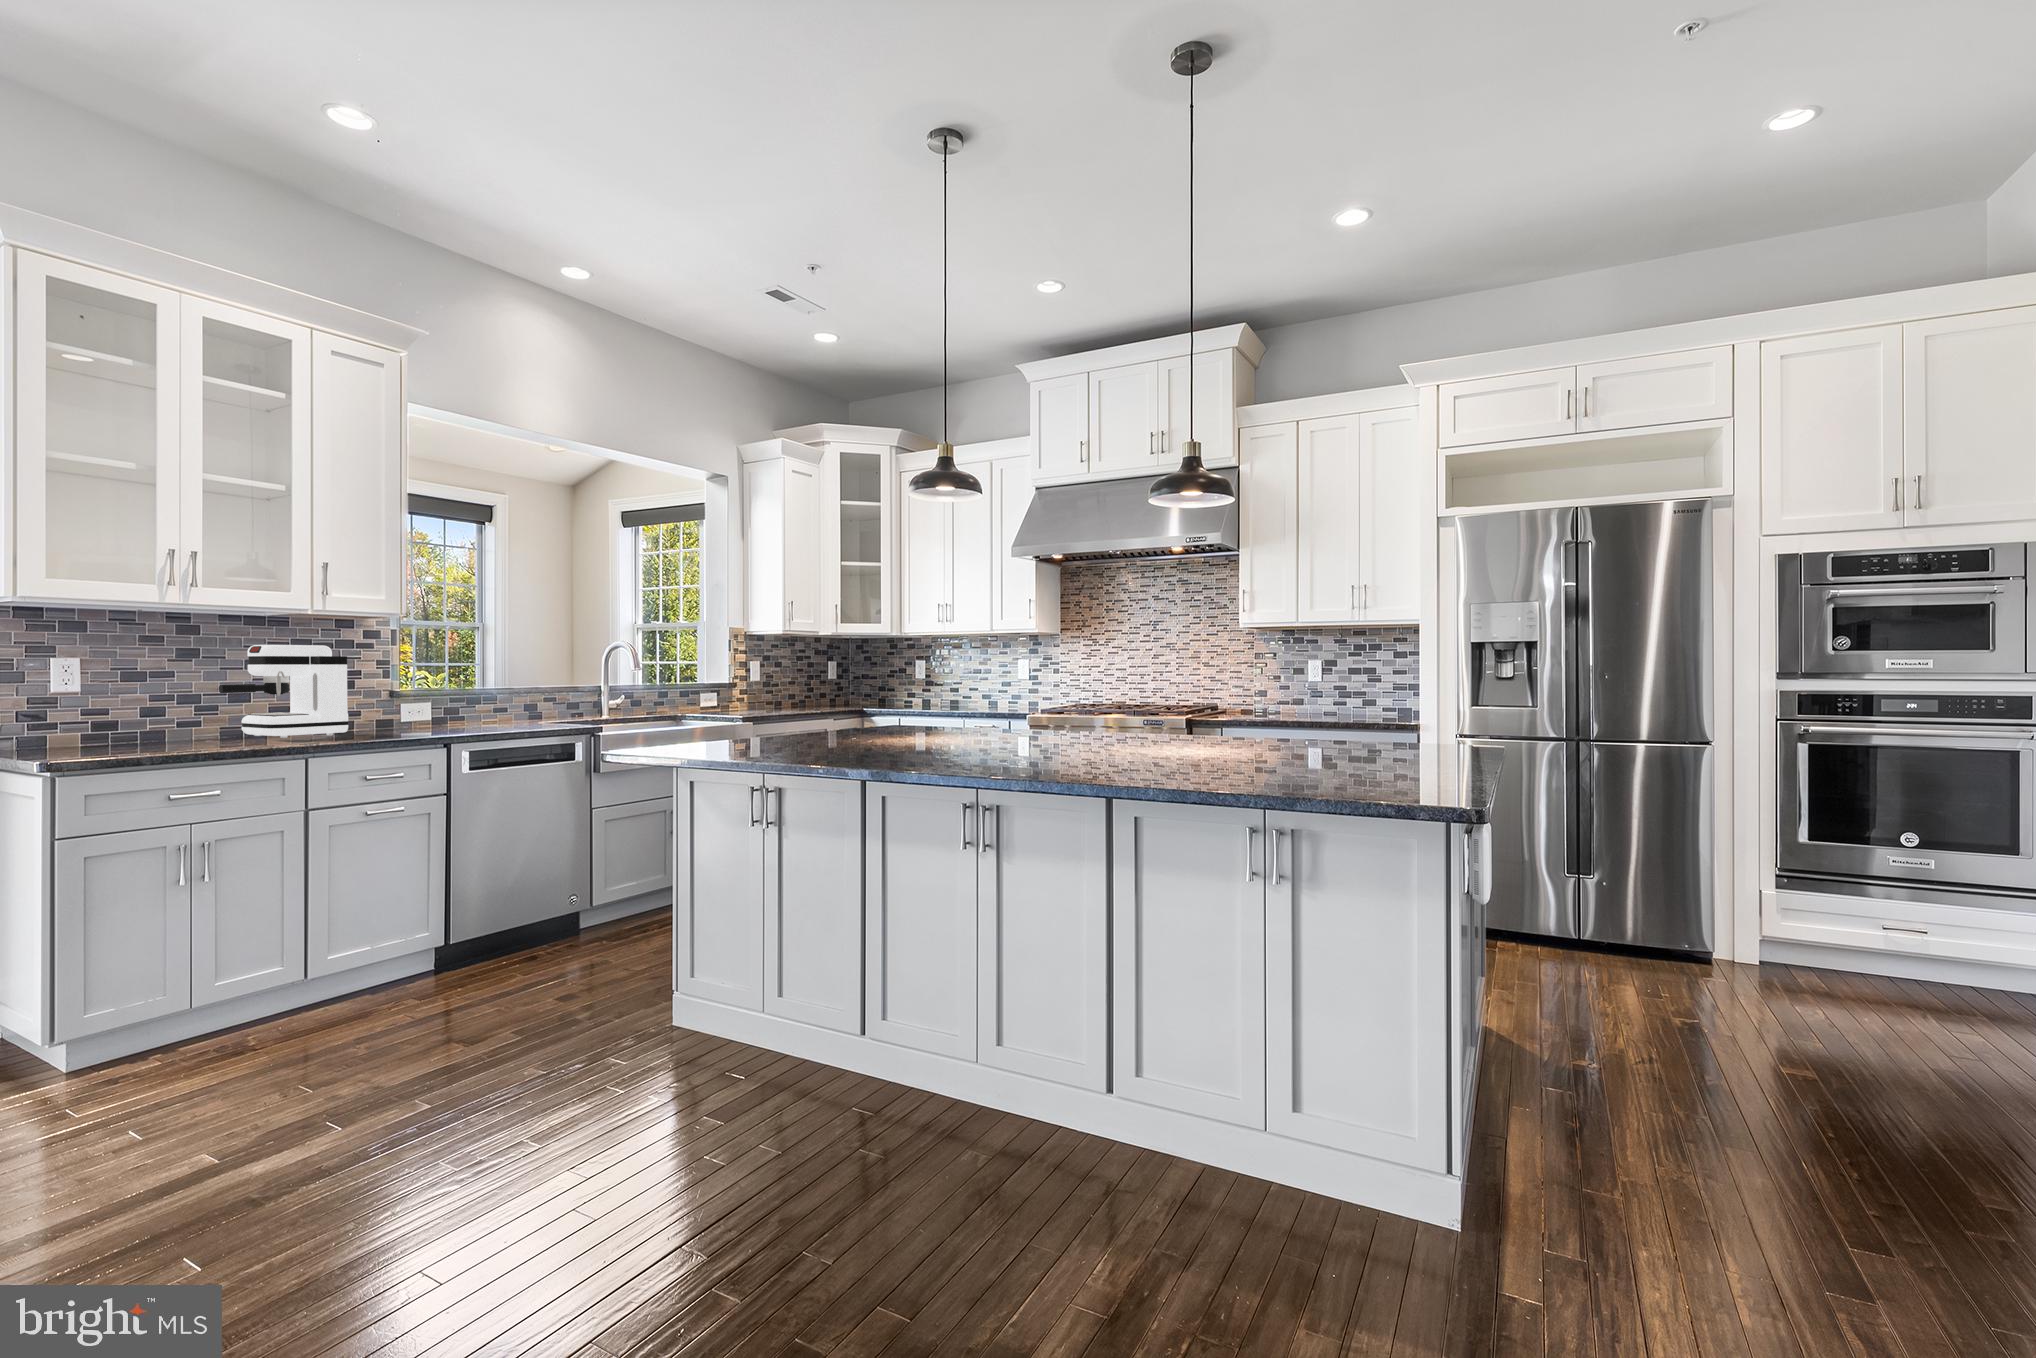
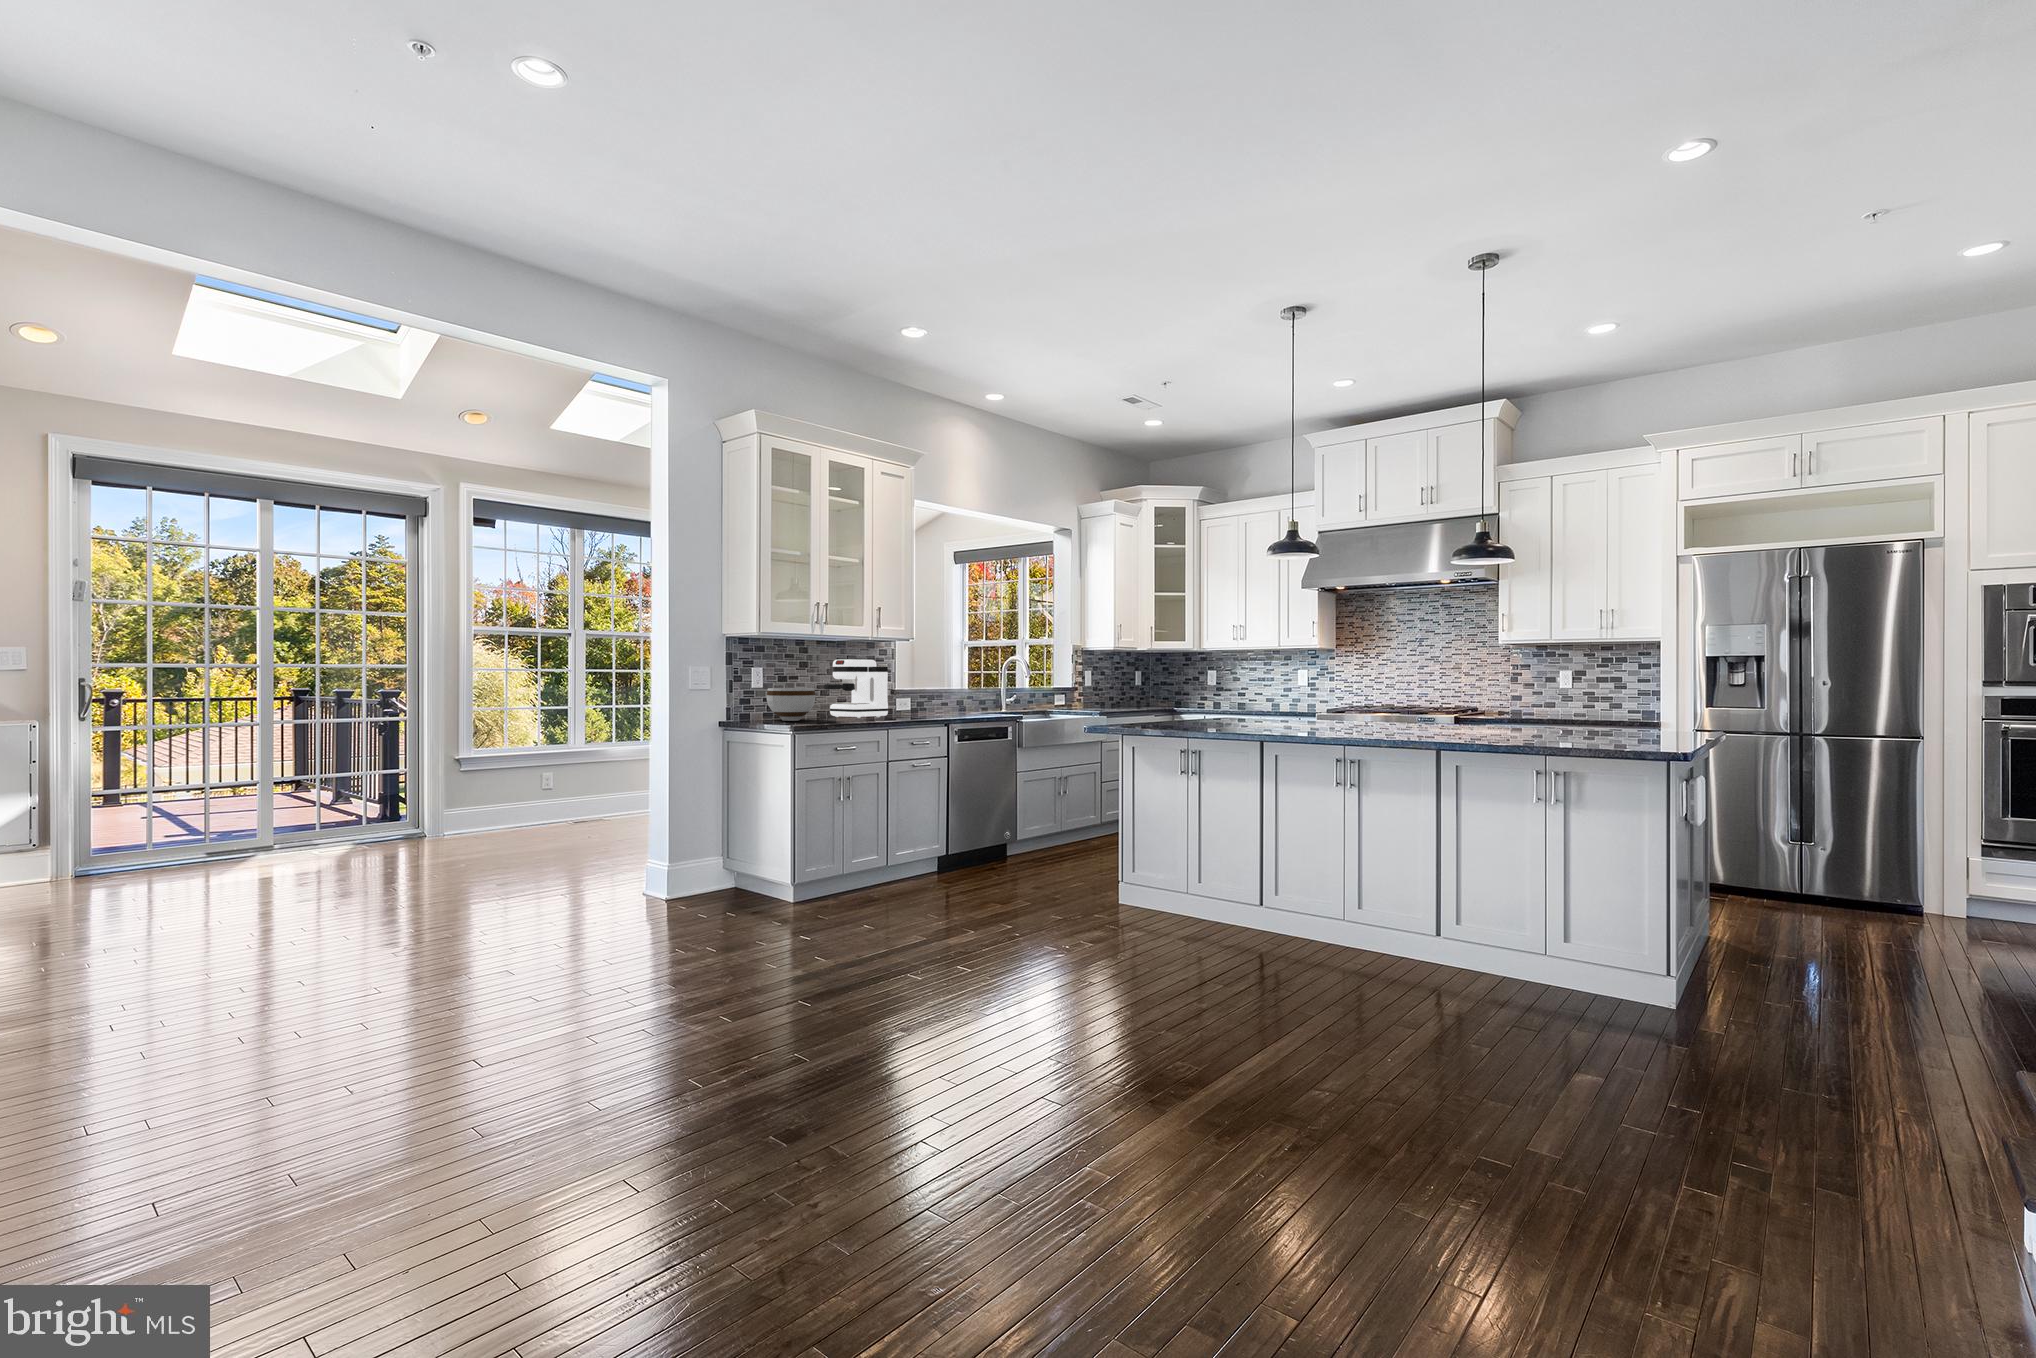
bowl: none [72,691,182,747] -> present [767,688,815,721]

